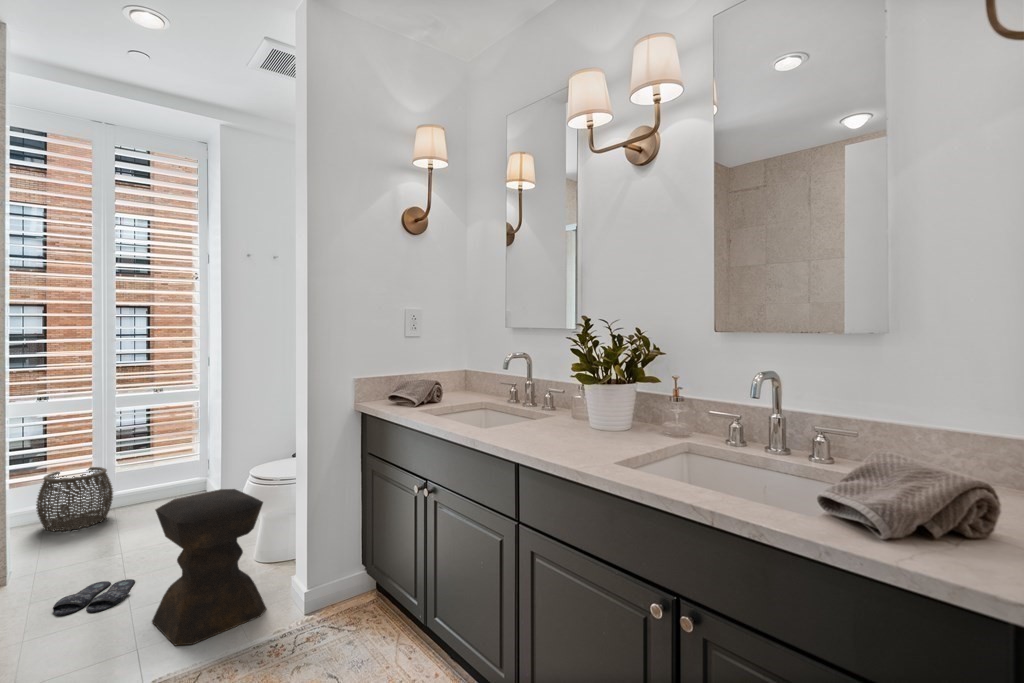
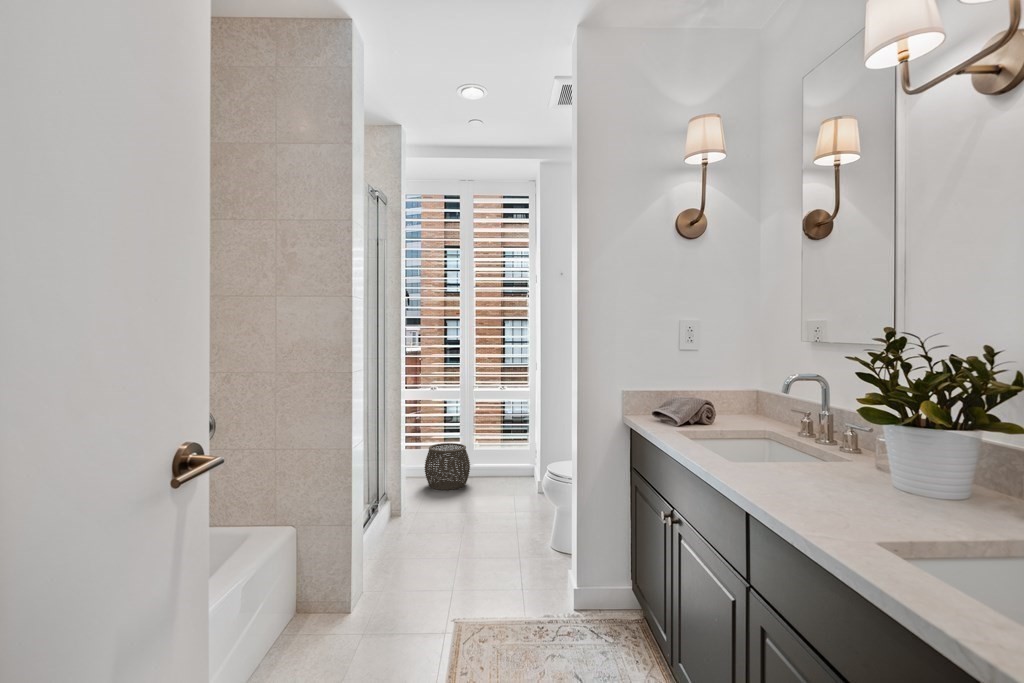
stool: present [152,489,266,645] -> none [467,479,547,605]
slippers: present [53,579,135,616] -> none [416,535,467,558]

